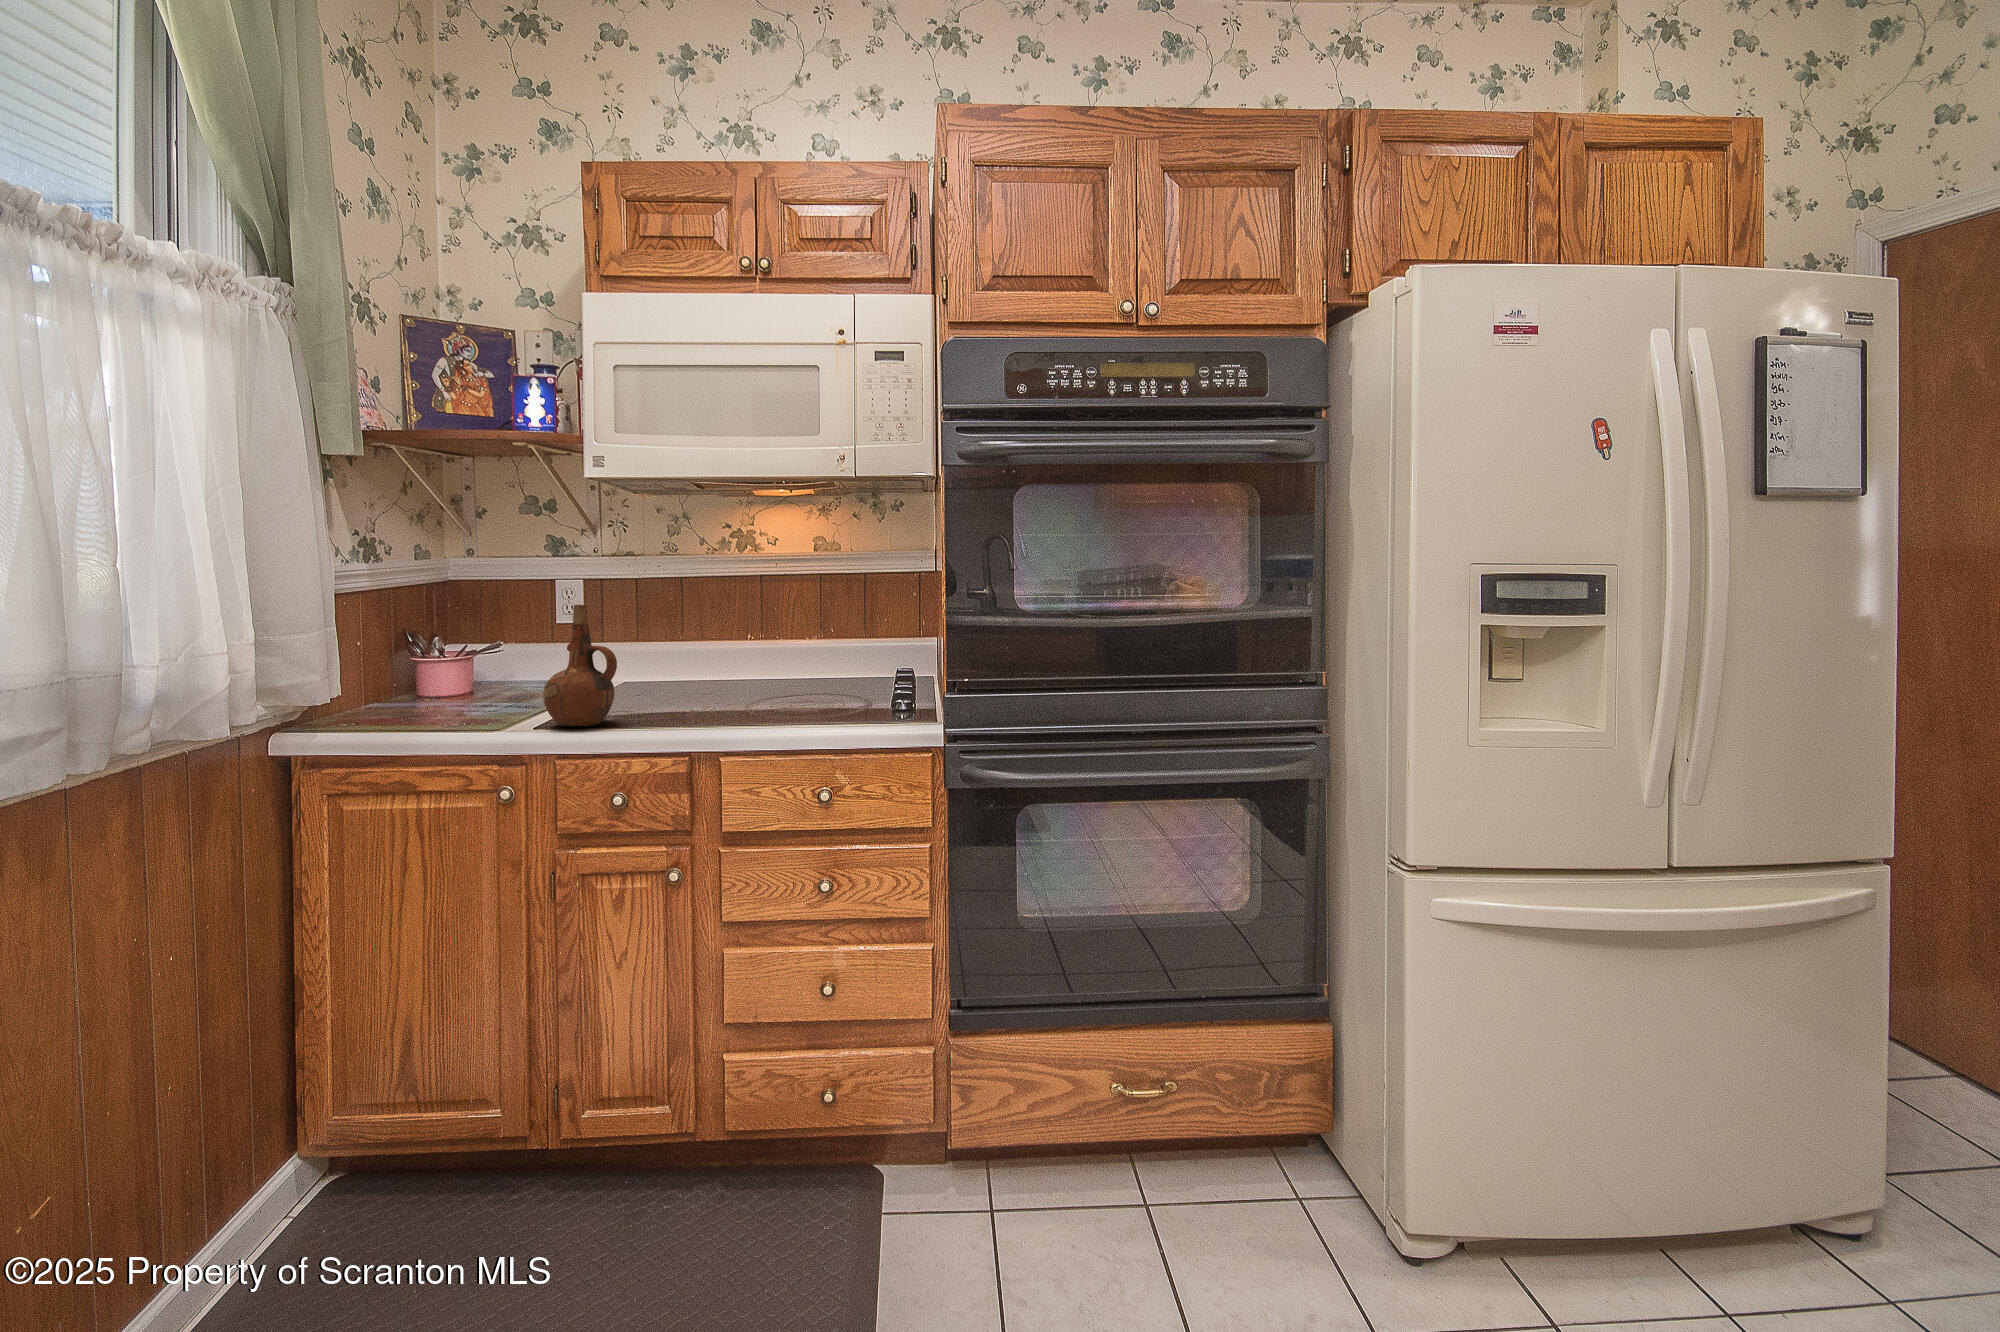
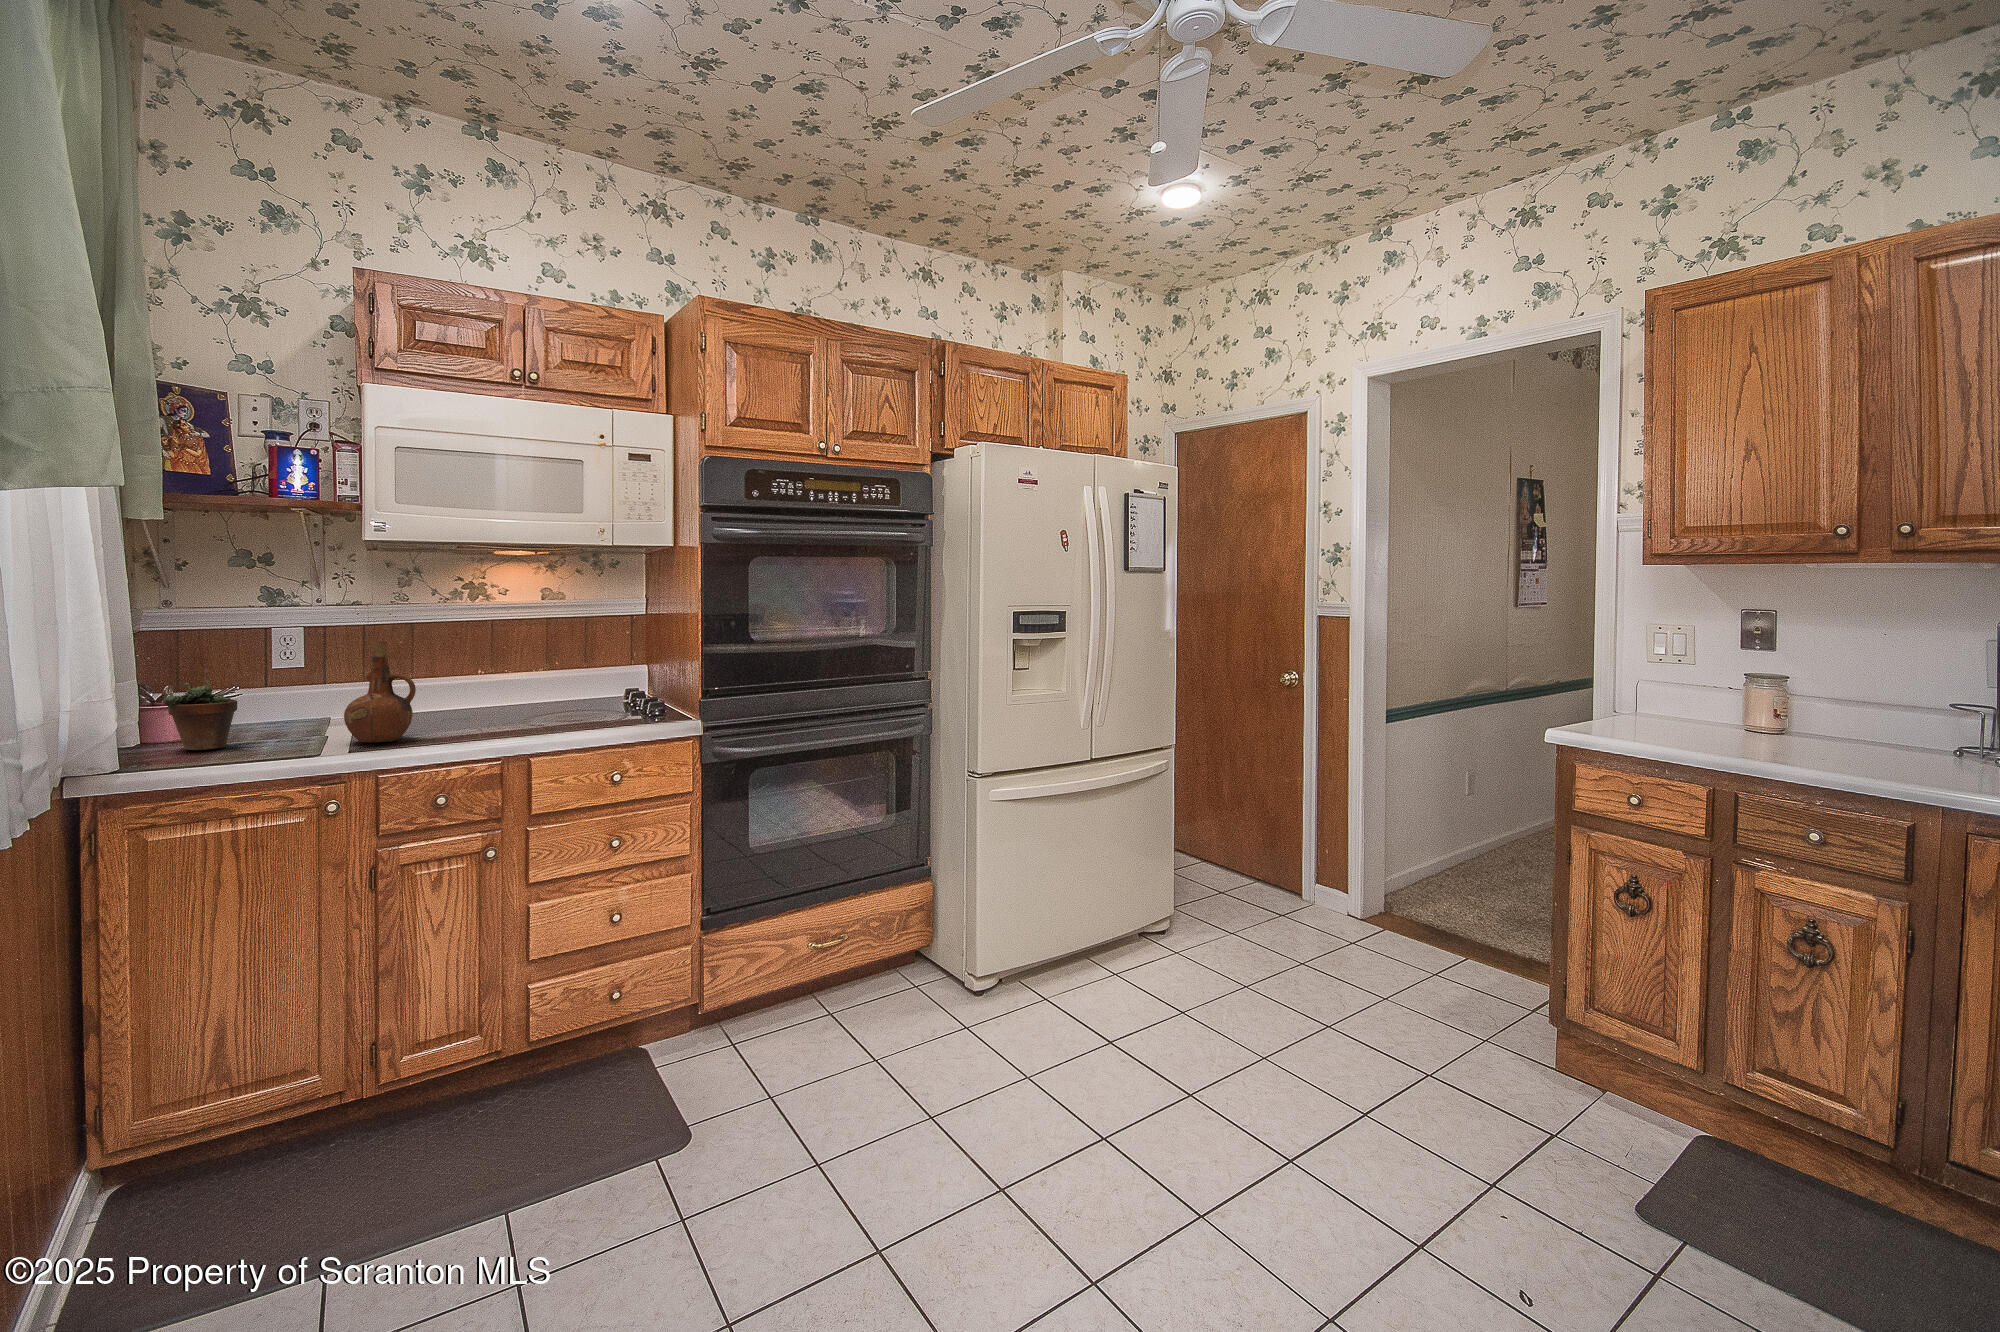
succulent plant: none [392,628,463,723] -> present [163,664,237,750]

